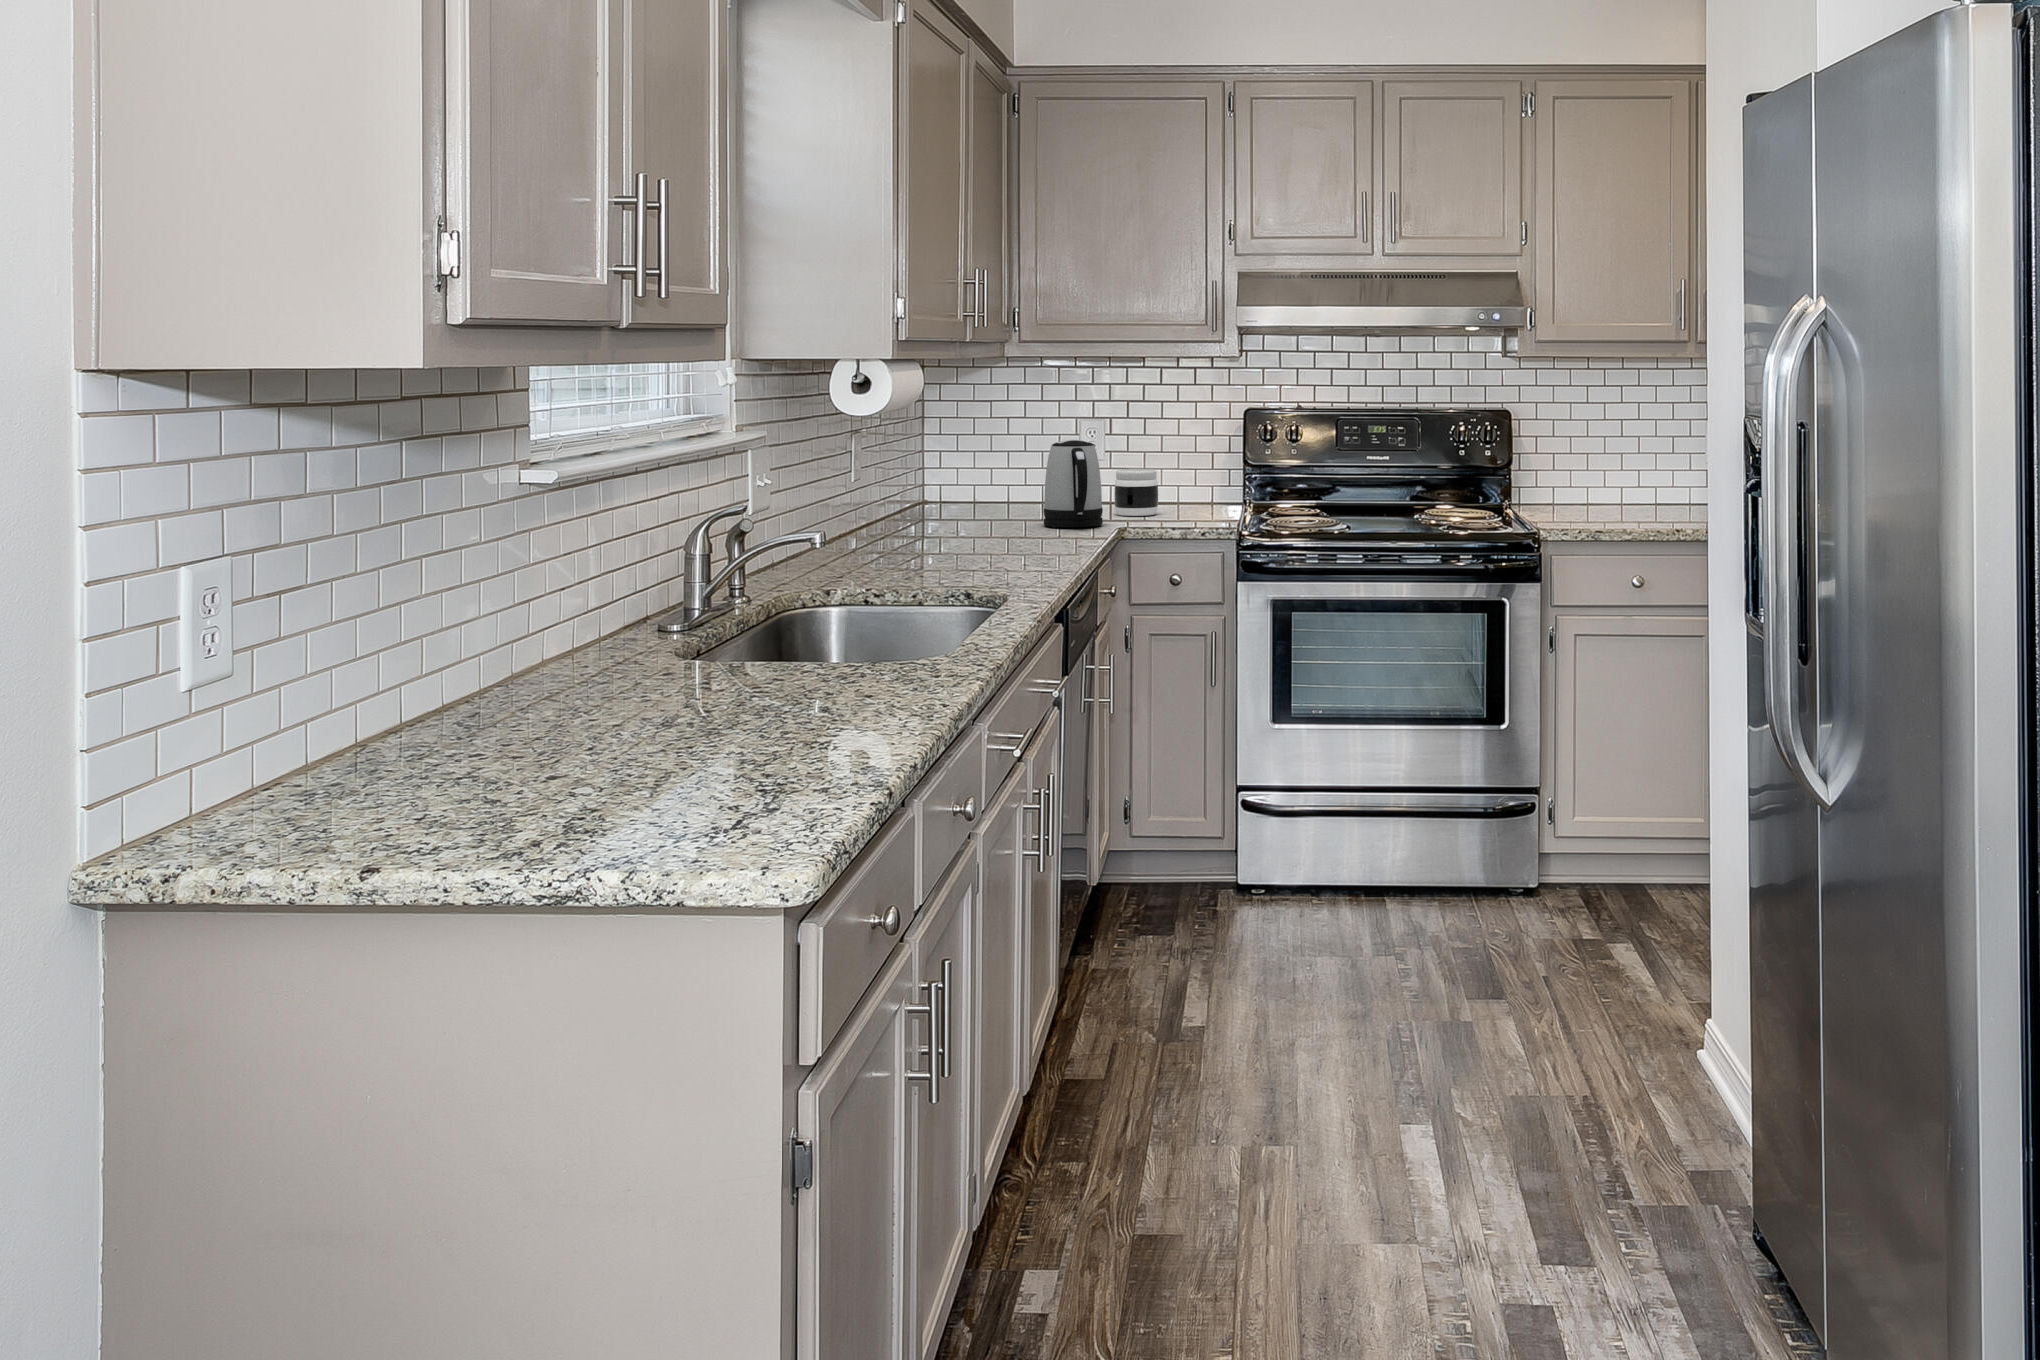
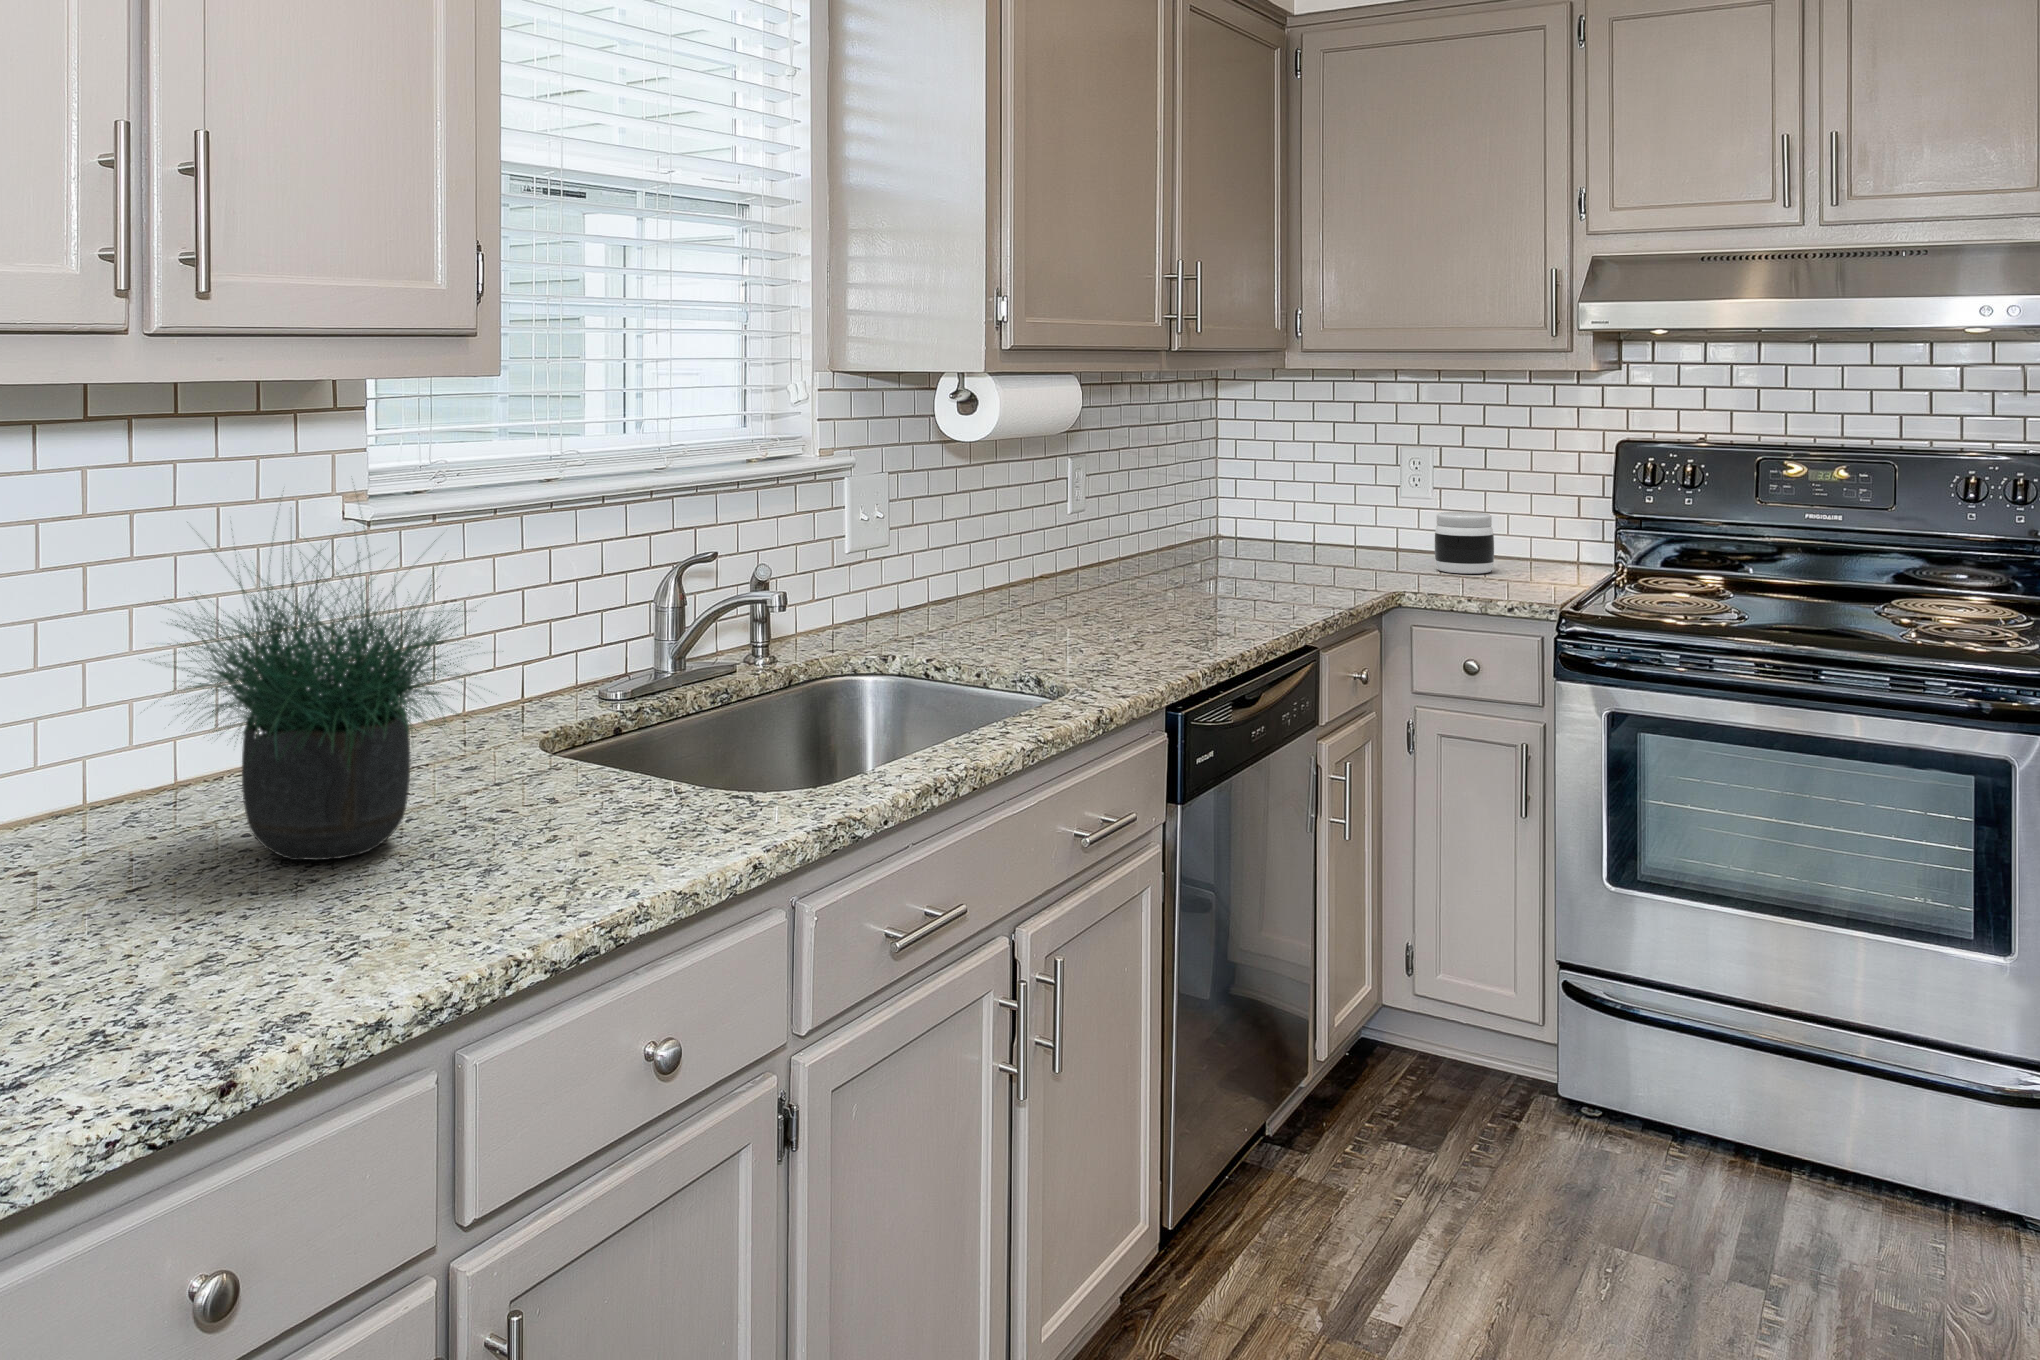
potted plant: none [520,437,838,726] -> present [154,489,490,860]
kettle: present [1044,440,1103,528] -> none [1318,474,1395,585]

